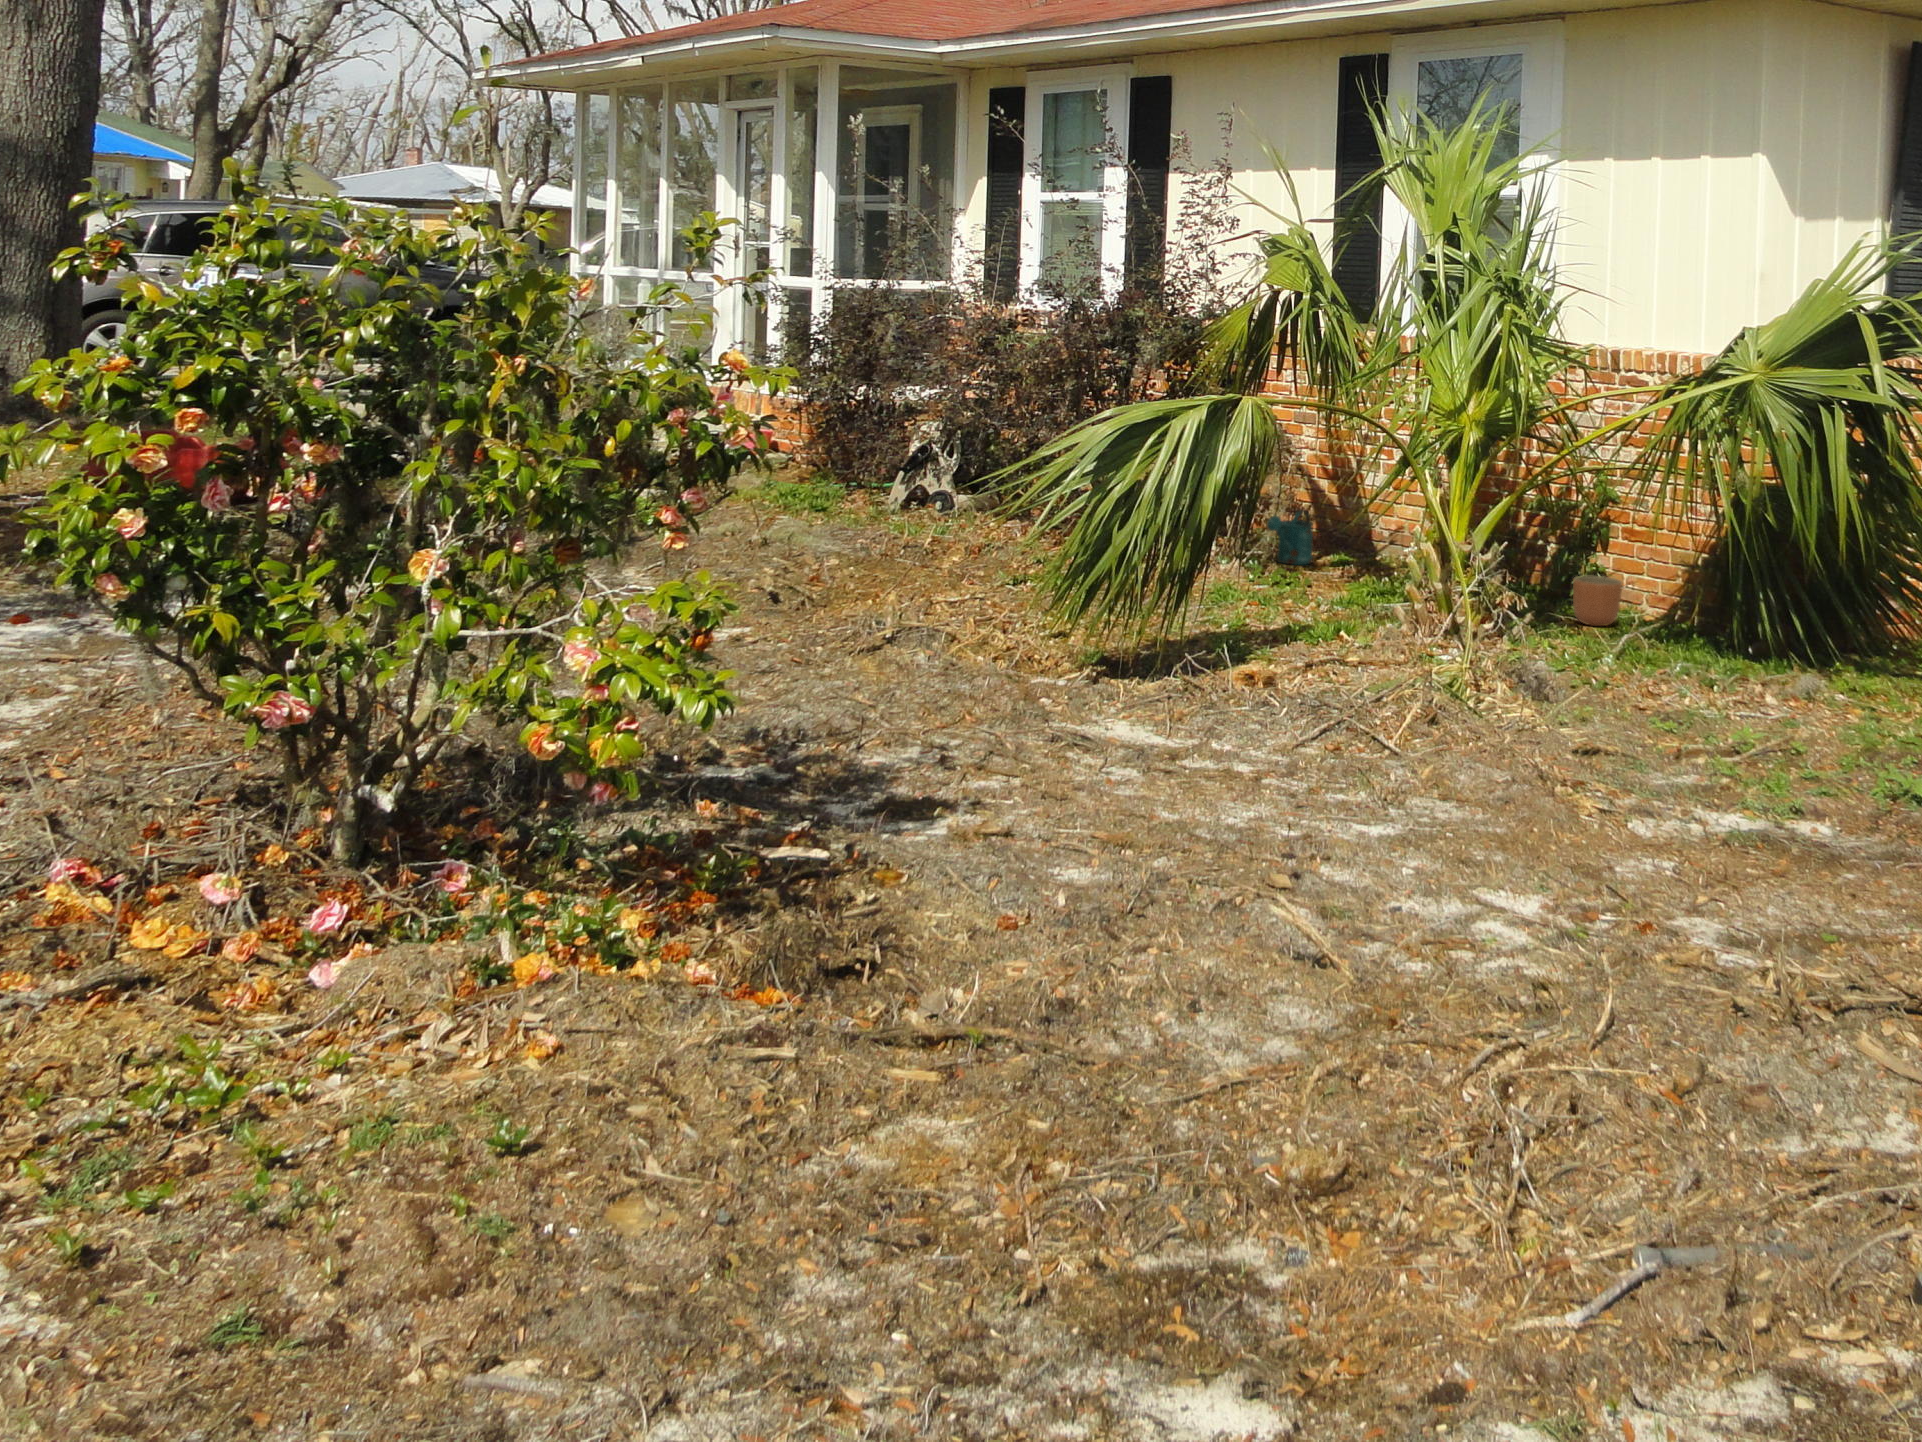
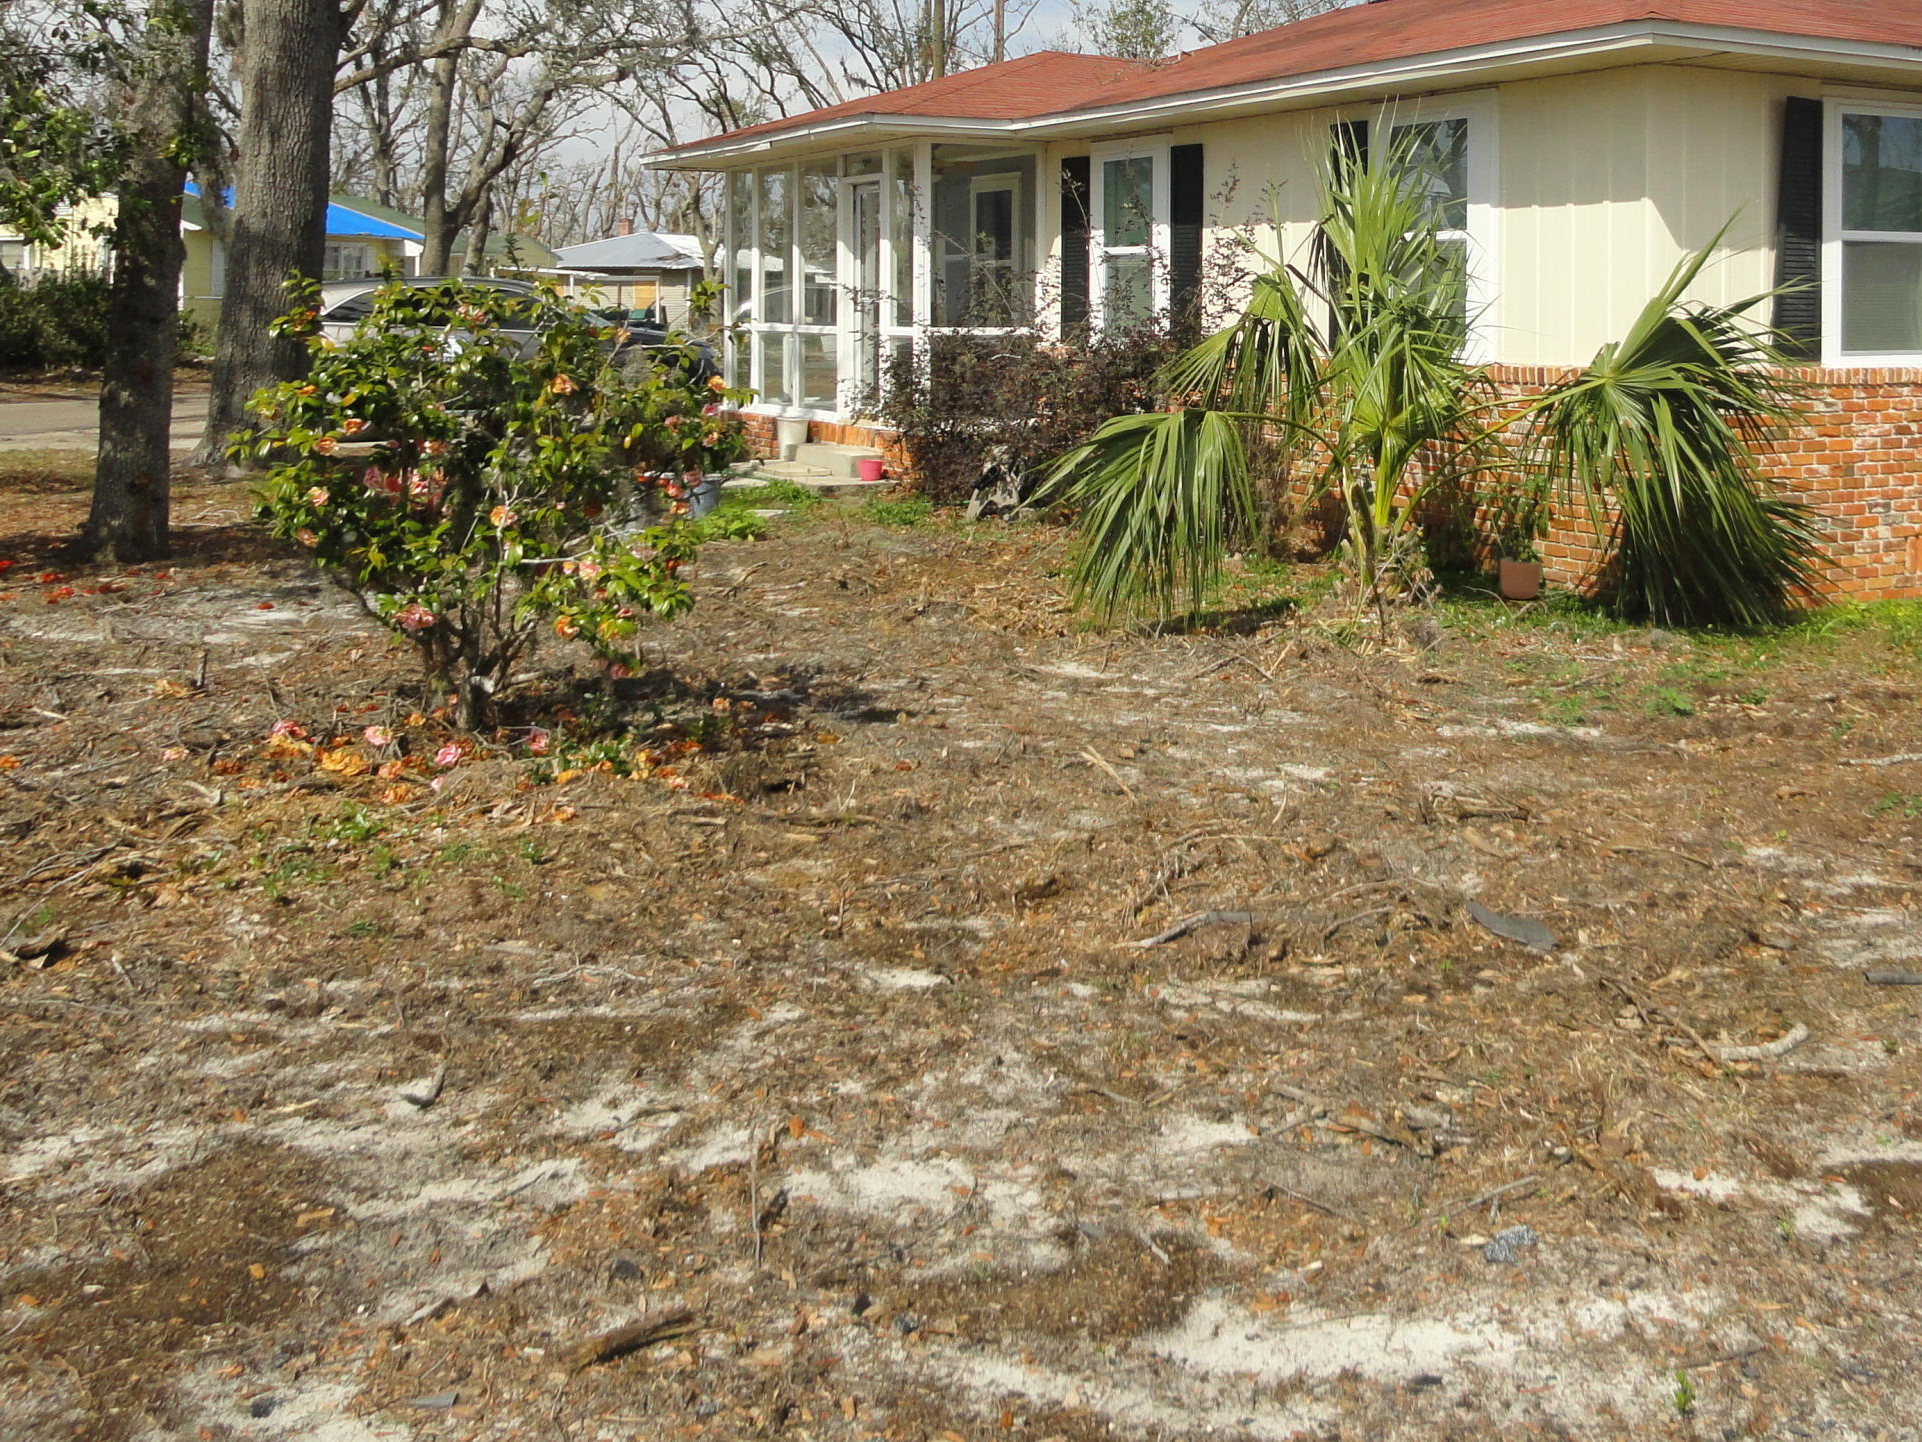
watering can: present [1267,510,1313,565] -> none [1262,511,1306,557]

